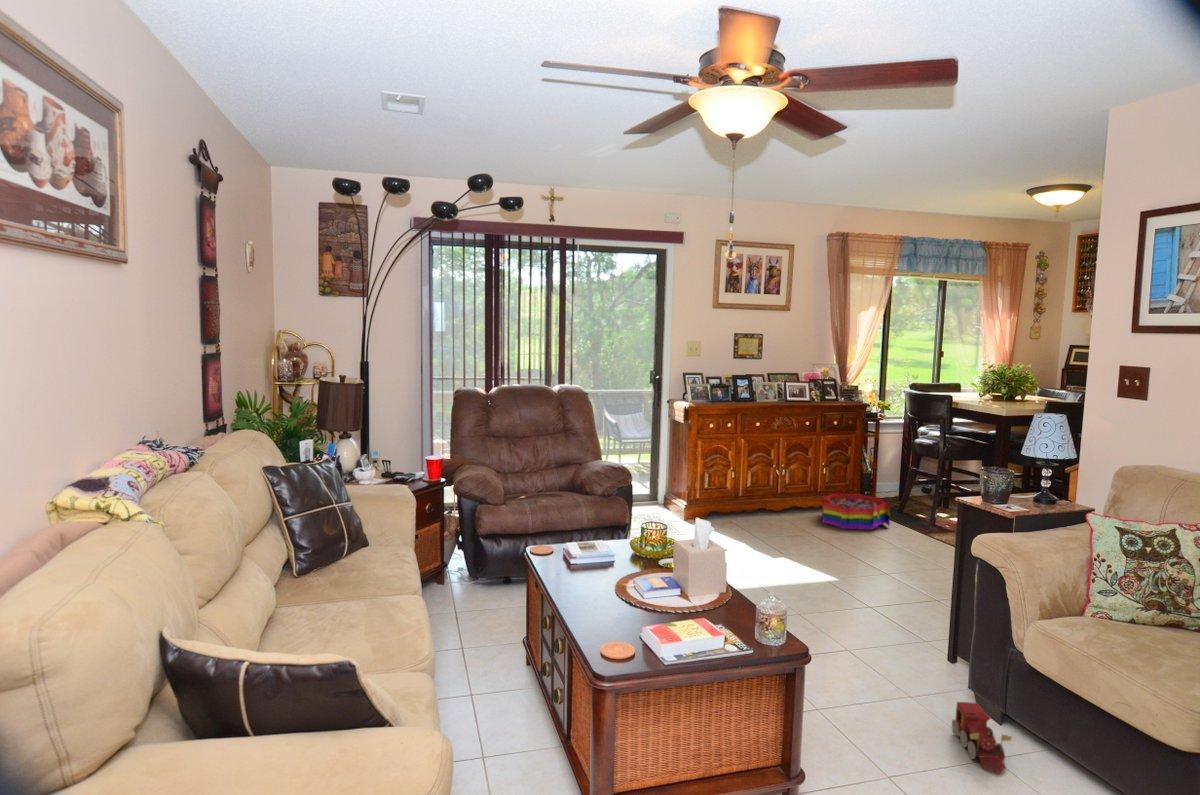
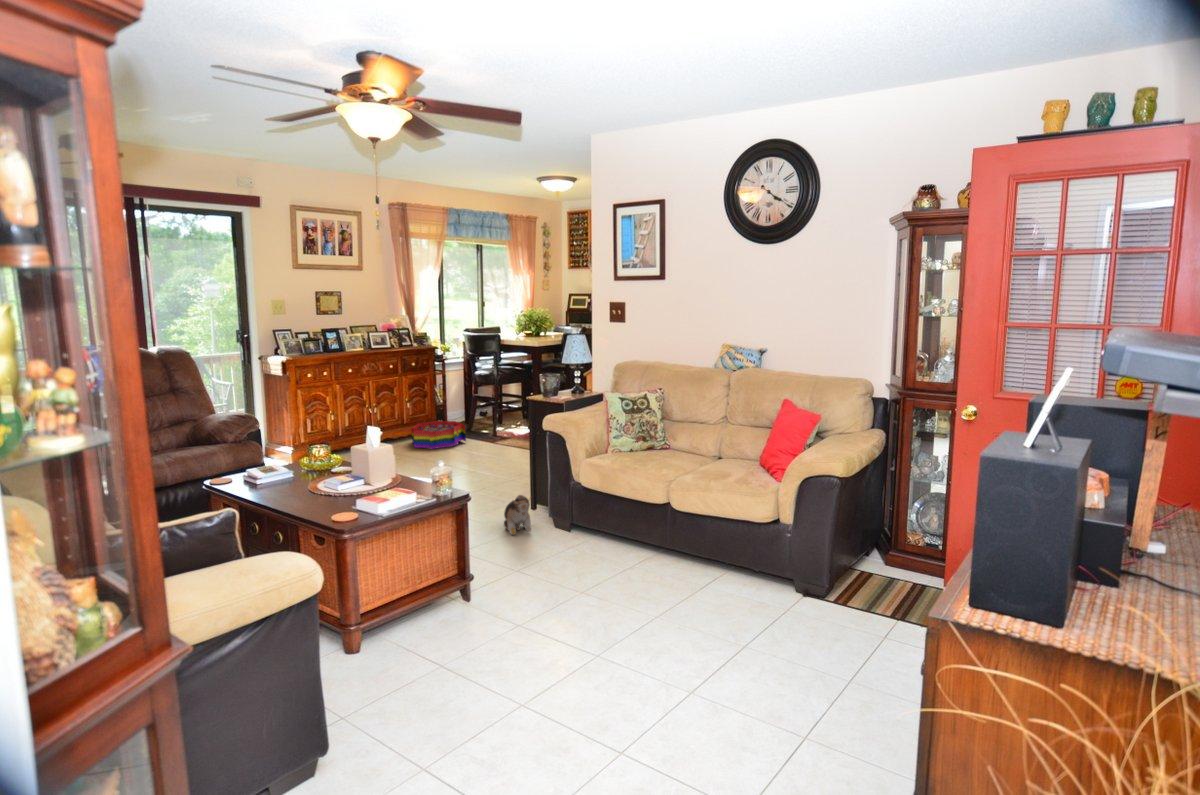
plush toy: none [897,643,939,700] -> present [504,495,531,535]
toy train: present [952,702,1012,774] -> none [544,521,580,556]

